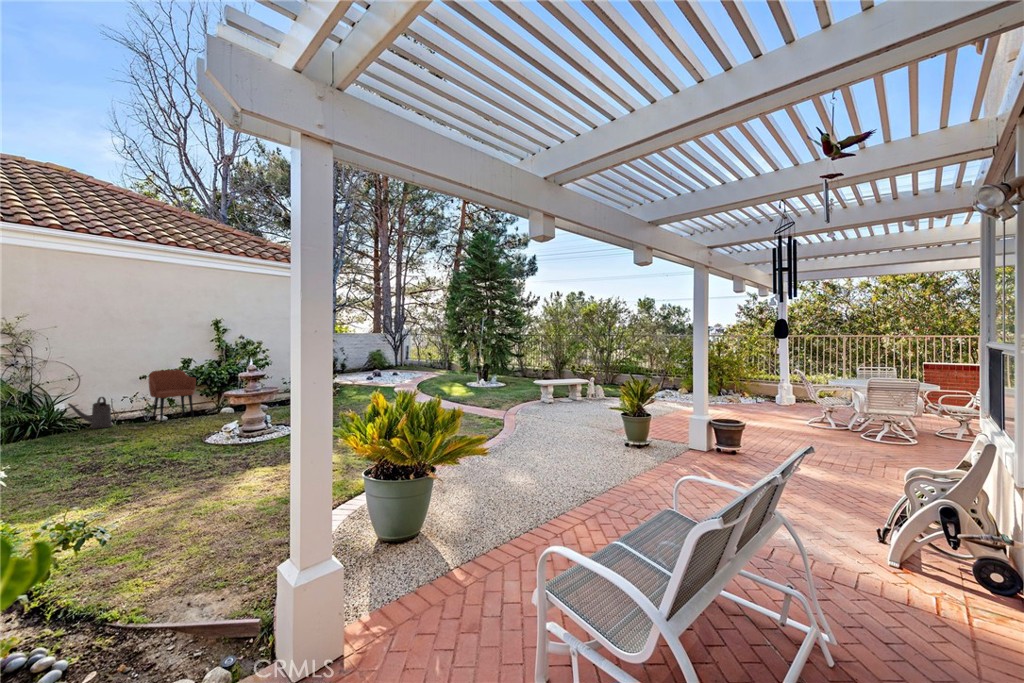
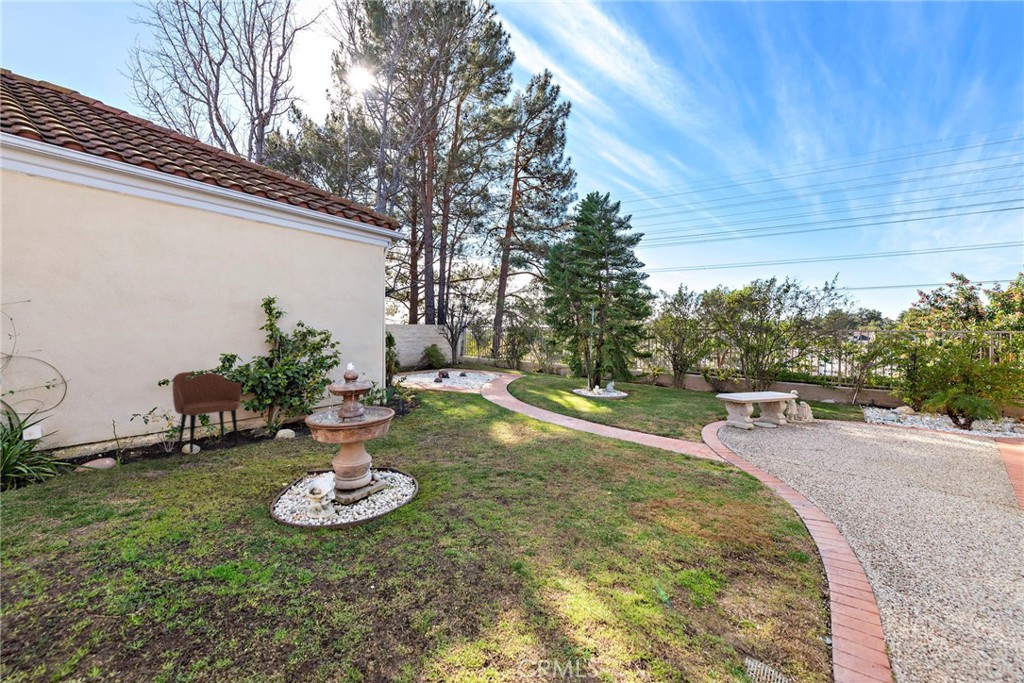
watering can: present [68,397,118,429] -> none [45,415,125,467]

